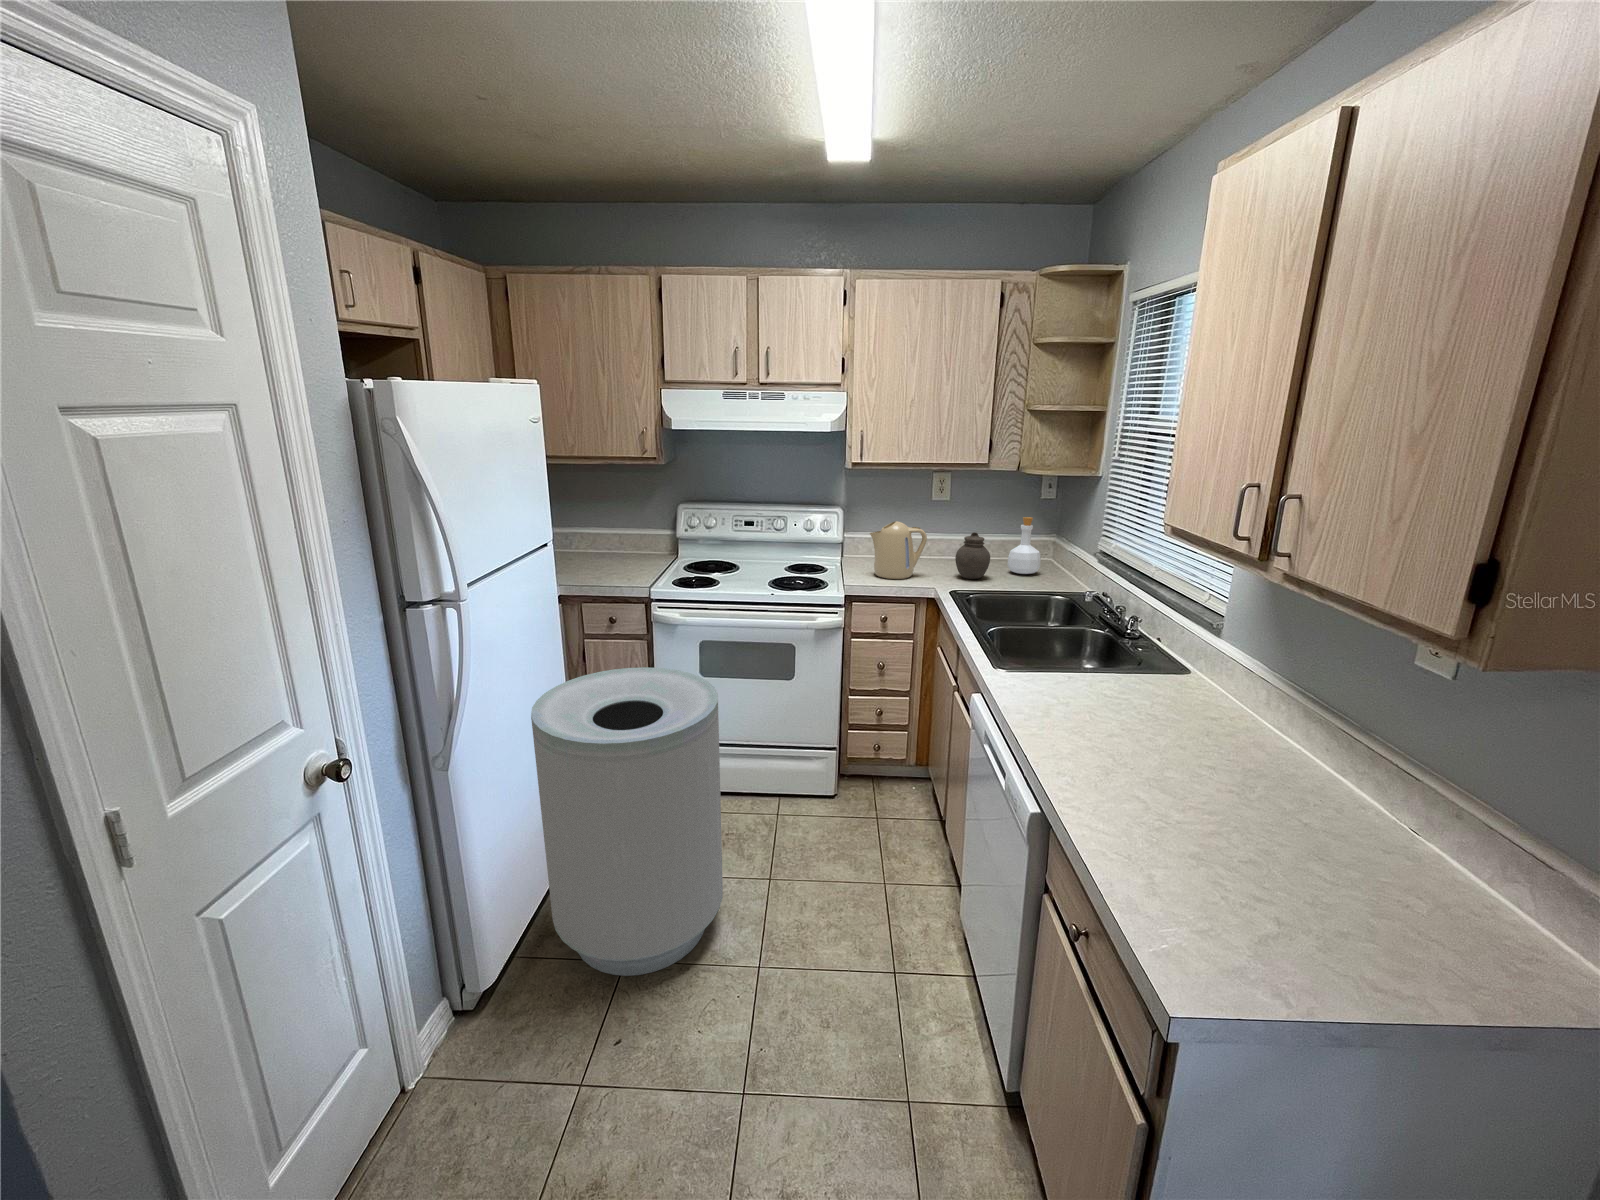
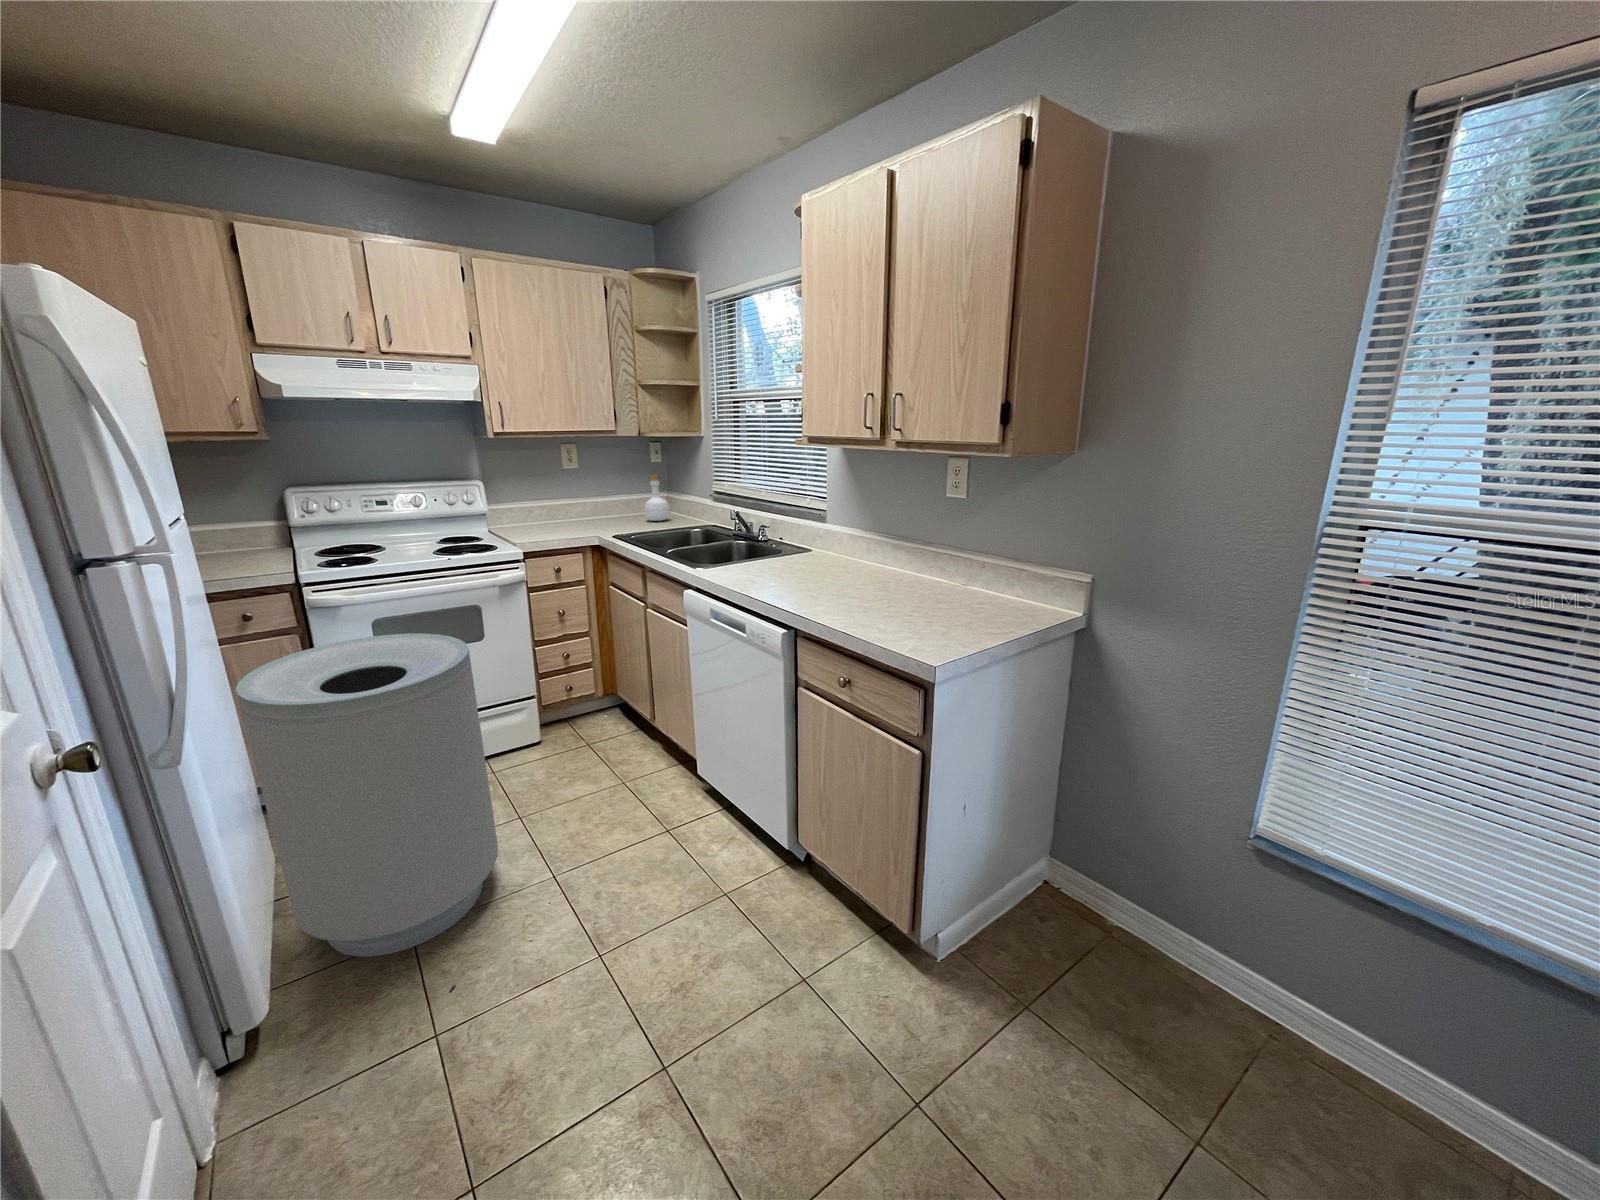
kettle: present [870,521,927,579] -> none [525,484,579,536]
jar: present [955,532,990,579] -> none [605,488,635,528]

